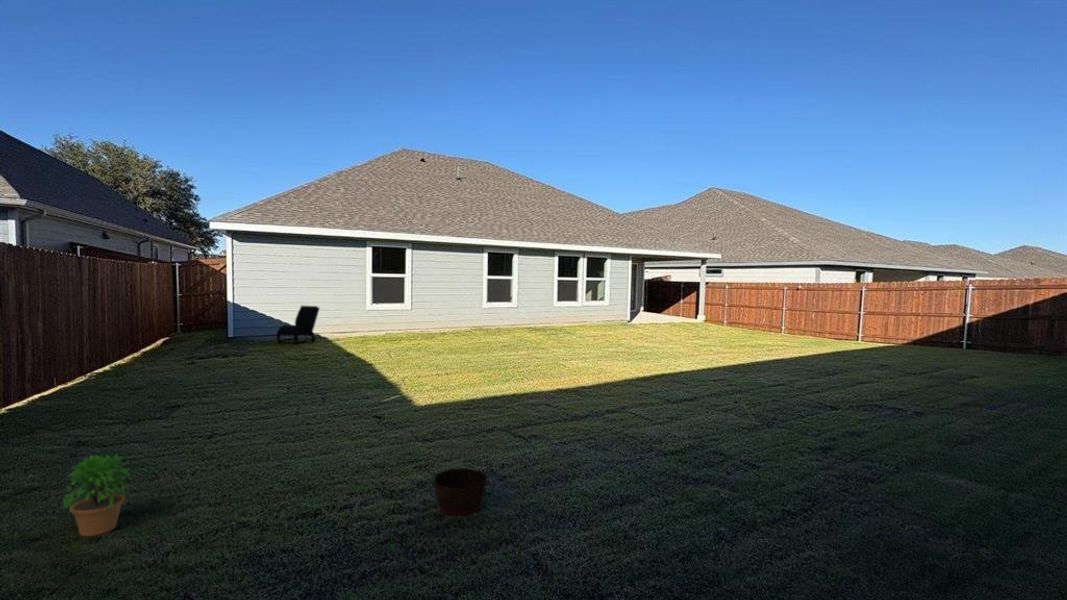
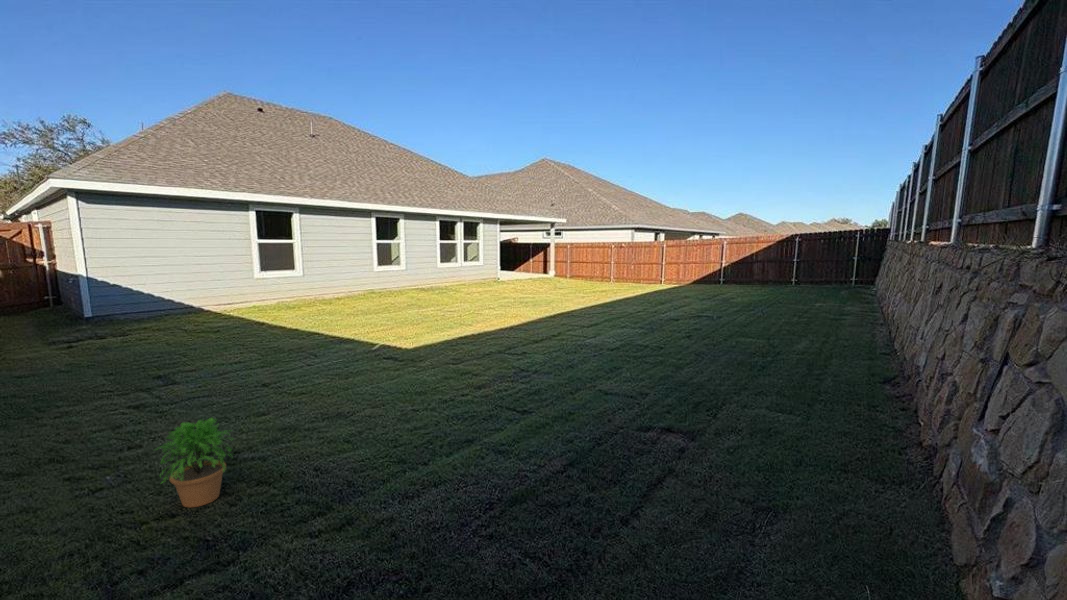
lounge chair: present [277,305,319,344] -> none [153,276,202,318]
basket: present [434,468,487,515] -> none [510,389,555,426]

